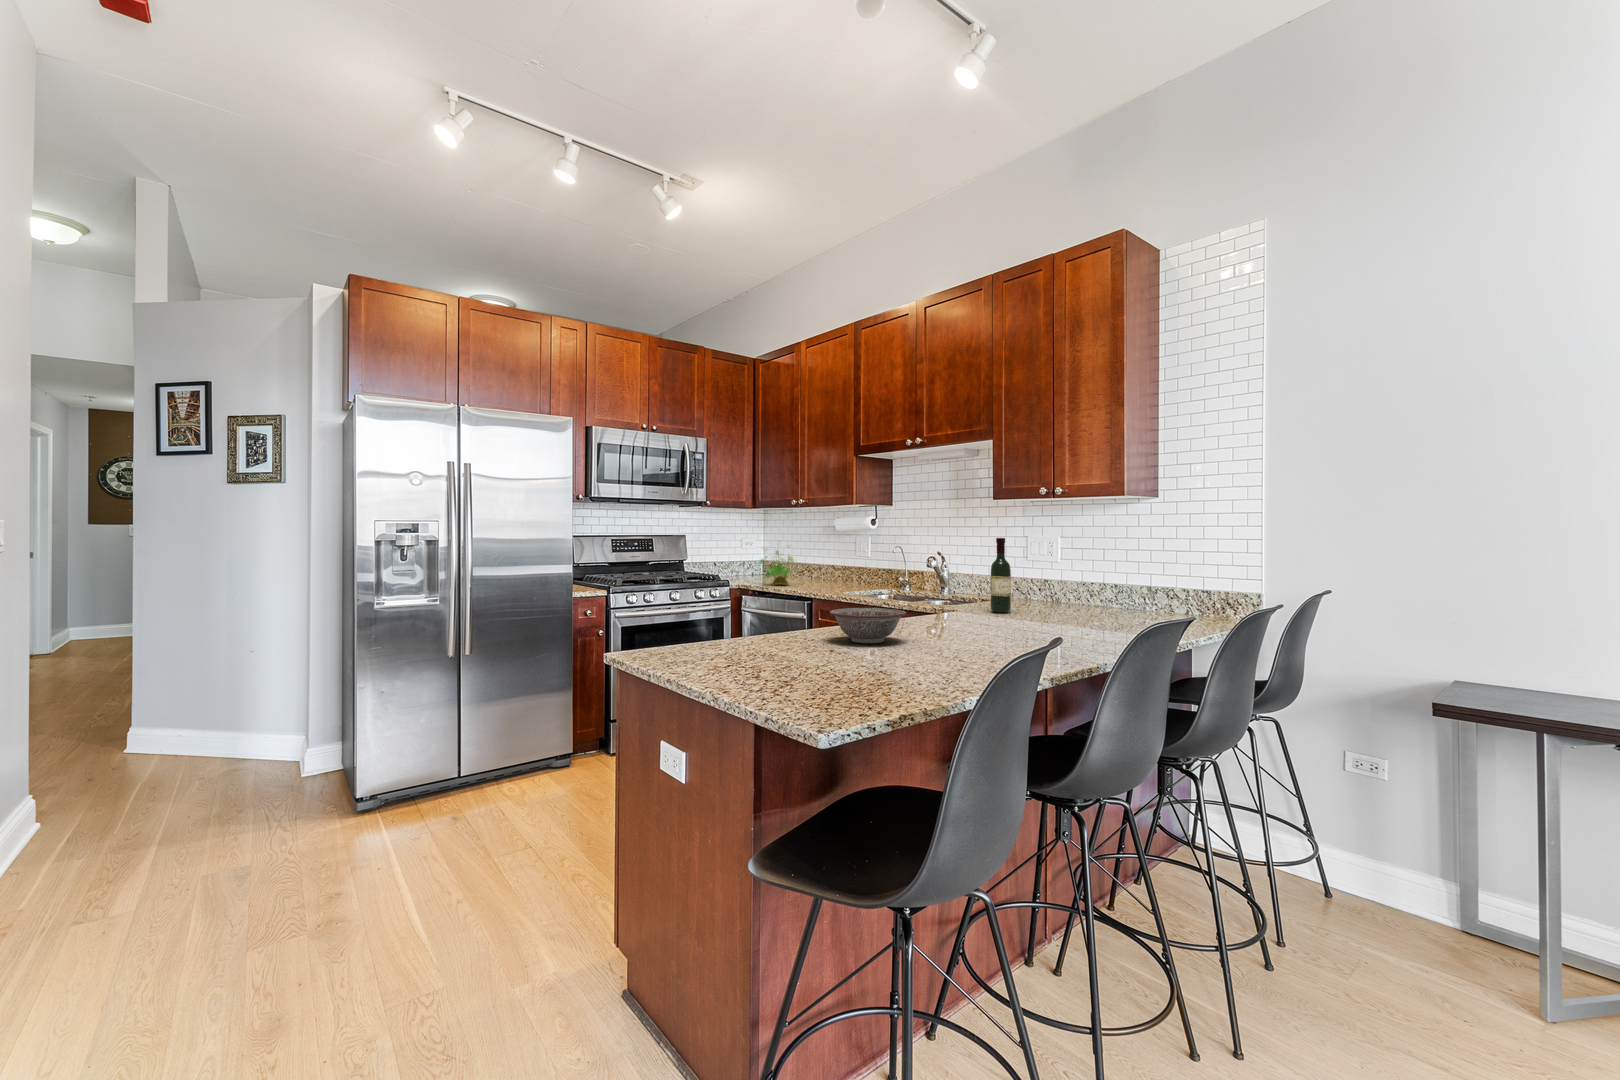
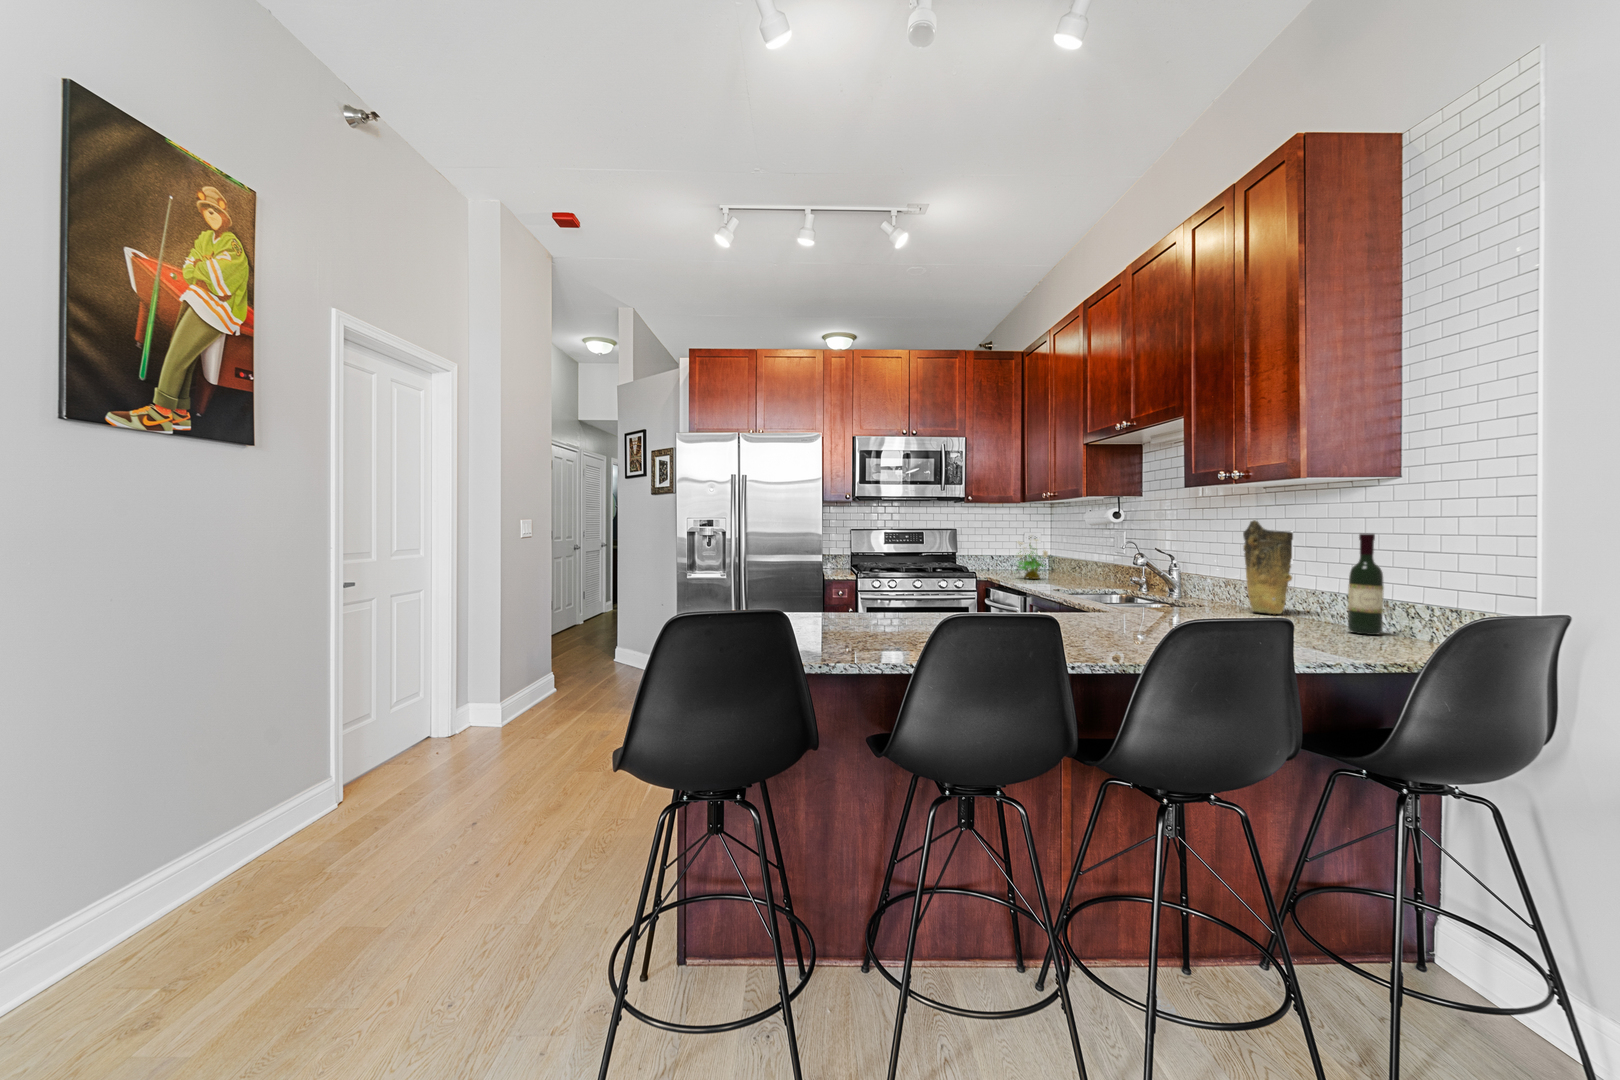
vase: none [1024,528,1063,603] -> present [1243,520,1293,614]
wine bottle: present [990,538,1011,613] -> present [1348,534,1384,635]
decorative bowl: present [830,608,906,643] -> none [846,592,917,624]

